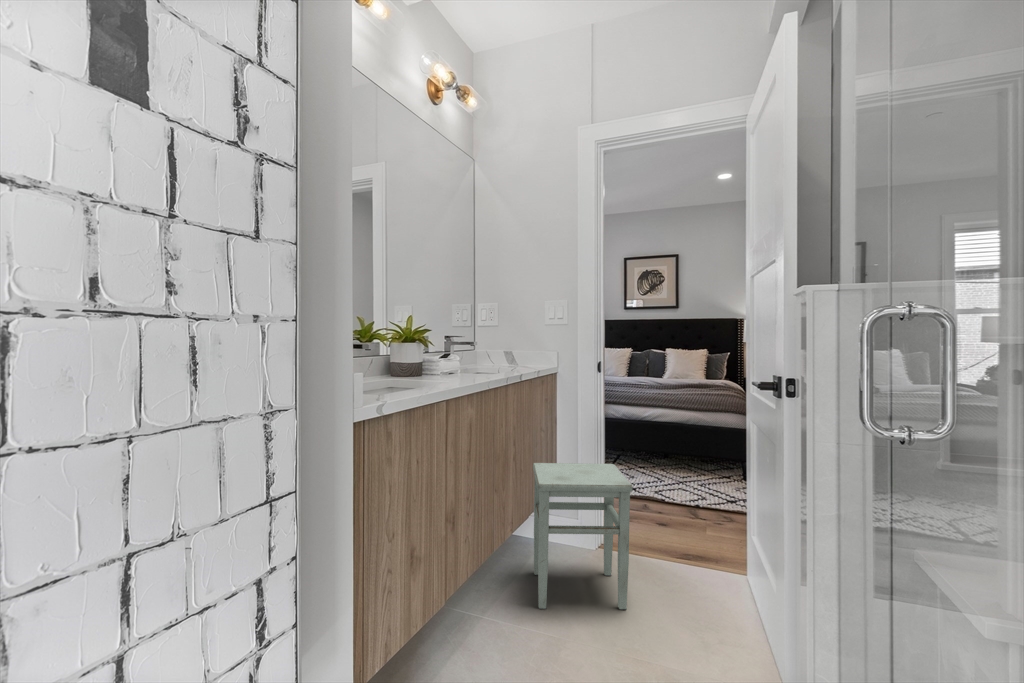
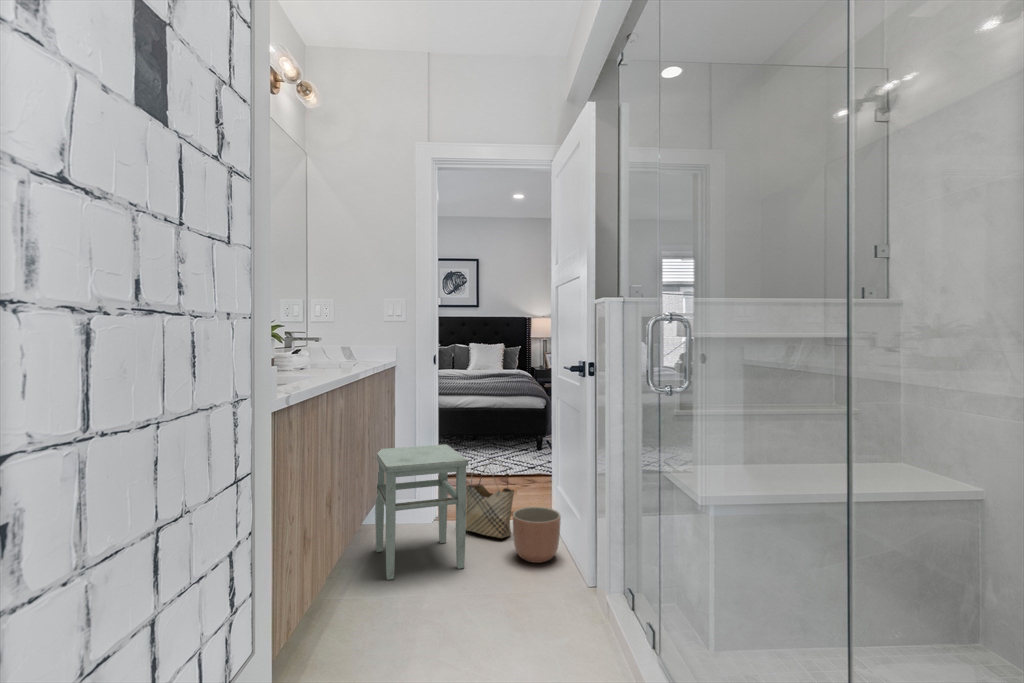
woven basket: none [634,487,695,580] -> present [466,460,514,538]
planter: none [688,548,749,619] -> present [513,507,561,563]

